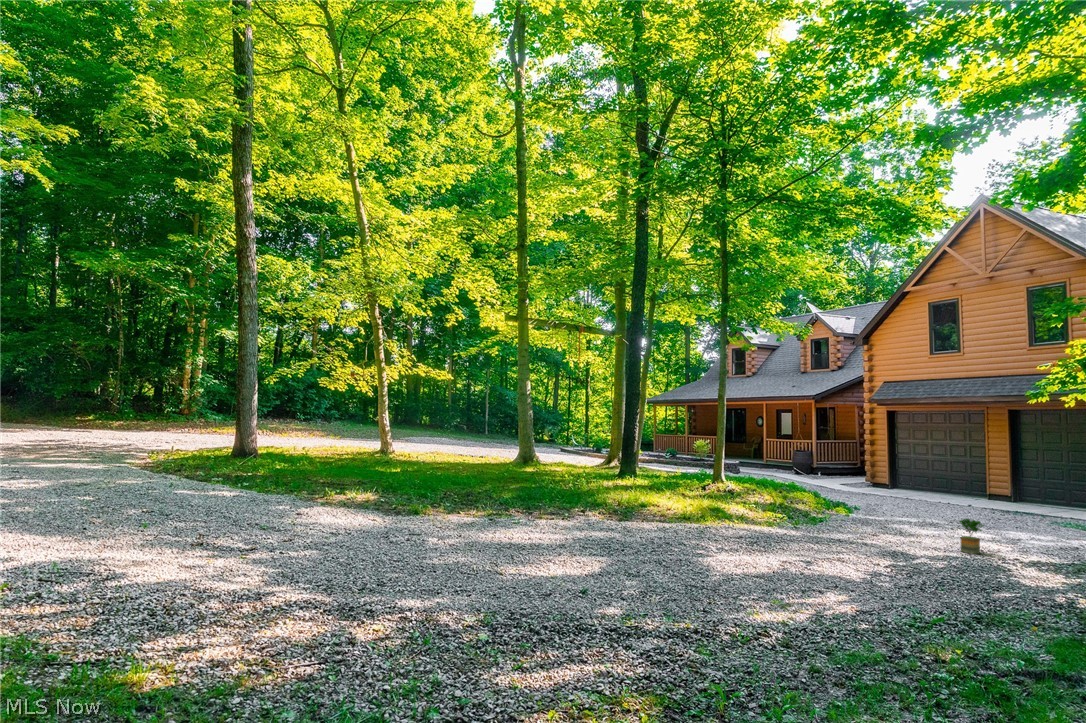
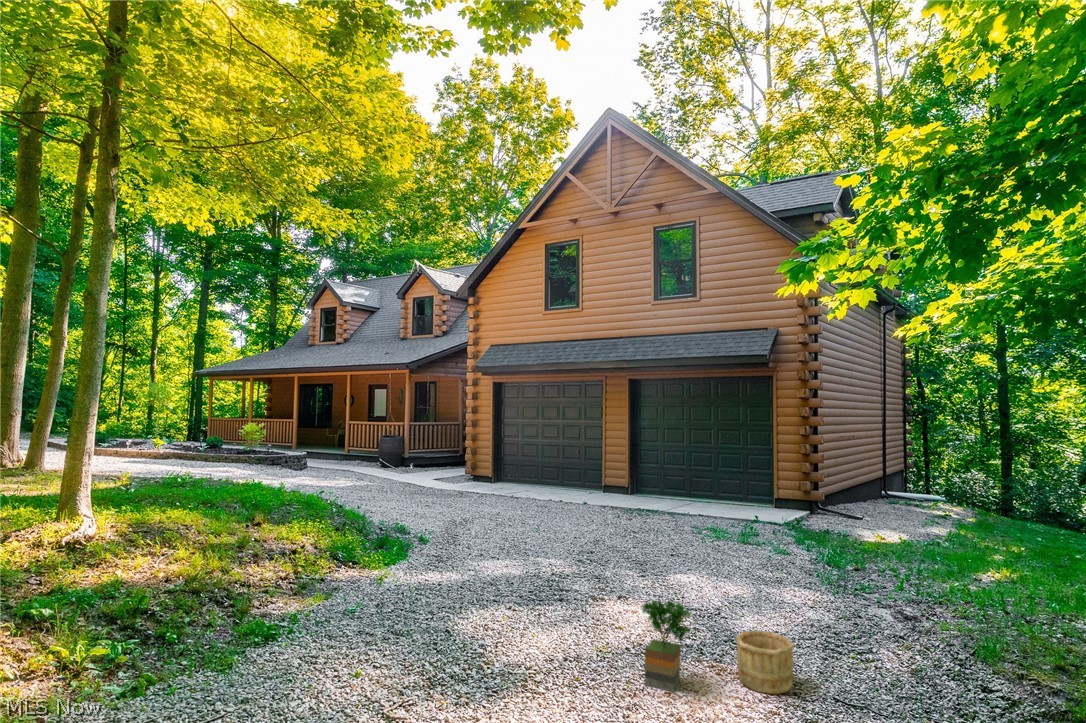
wooden bucket: none [1009,538,1039,561] -> present [736,631,794,694]

